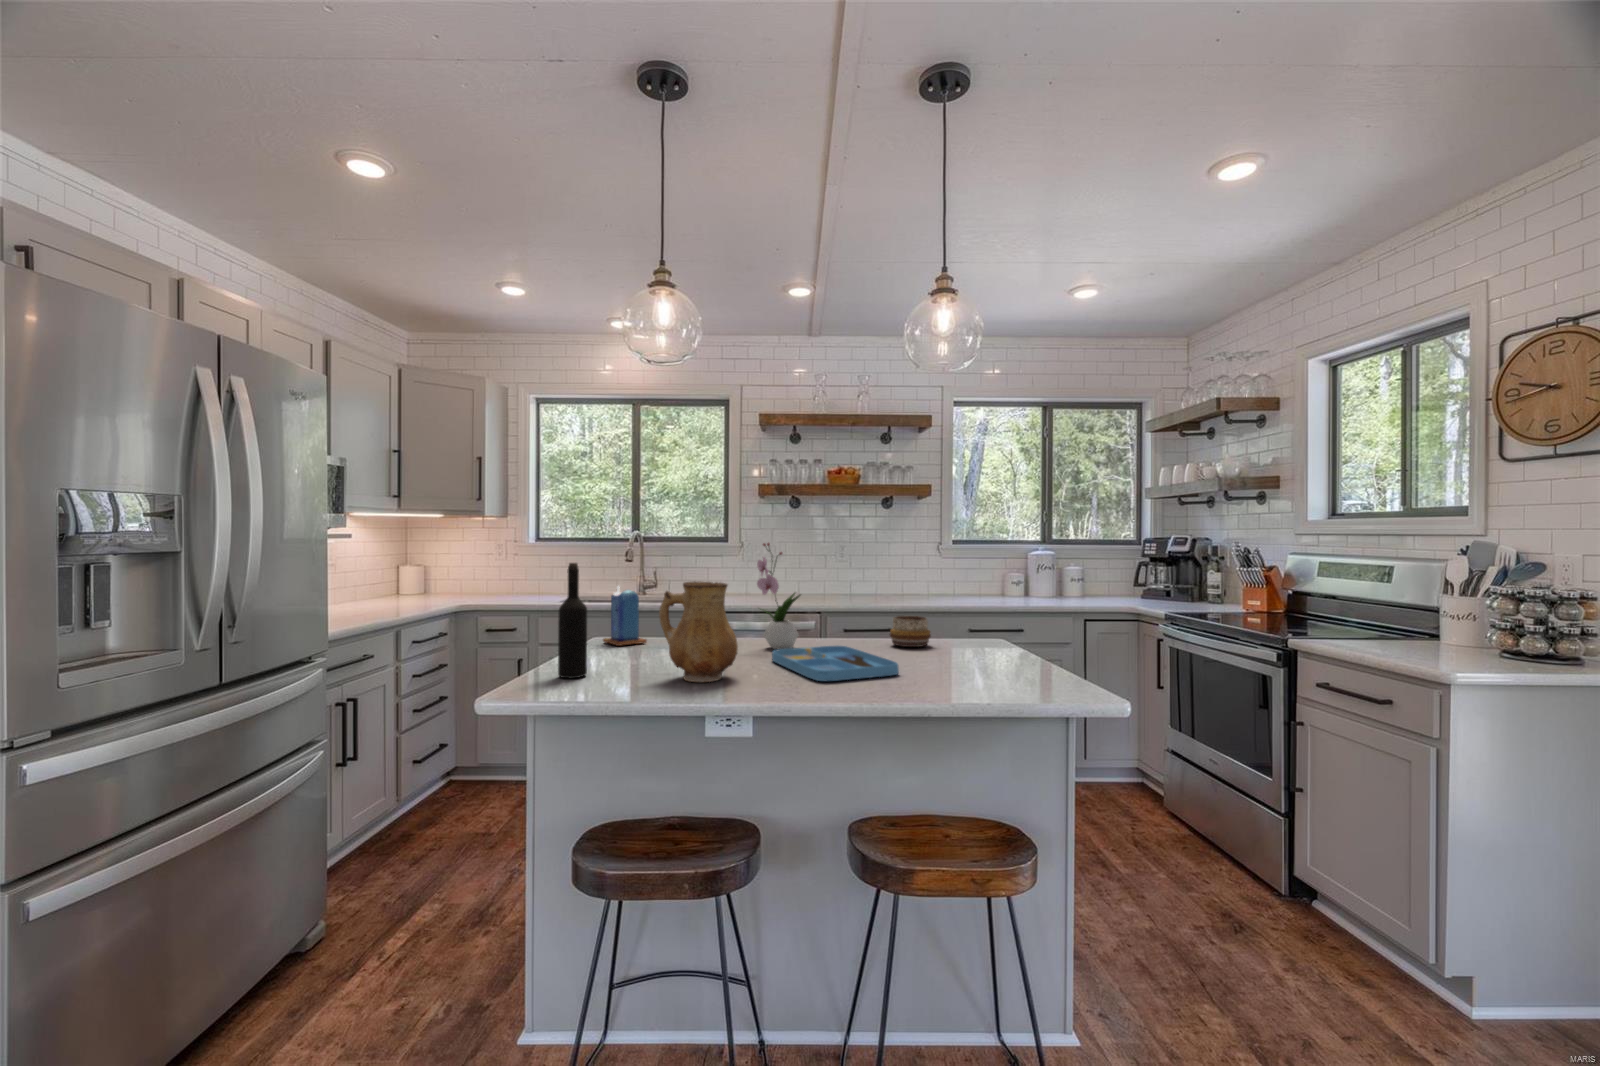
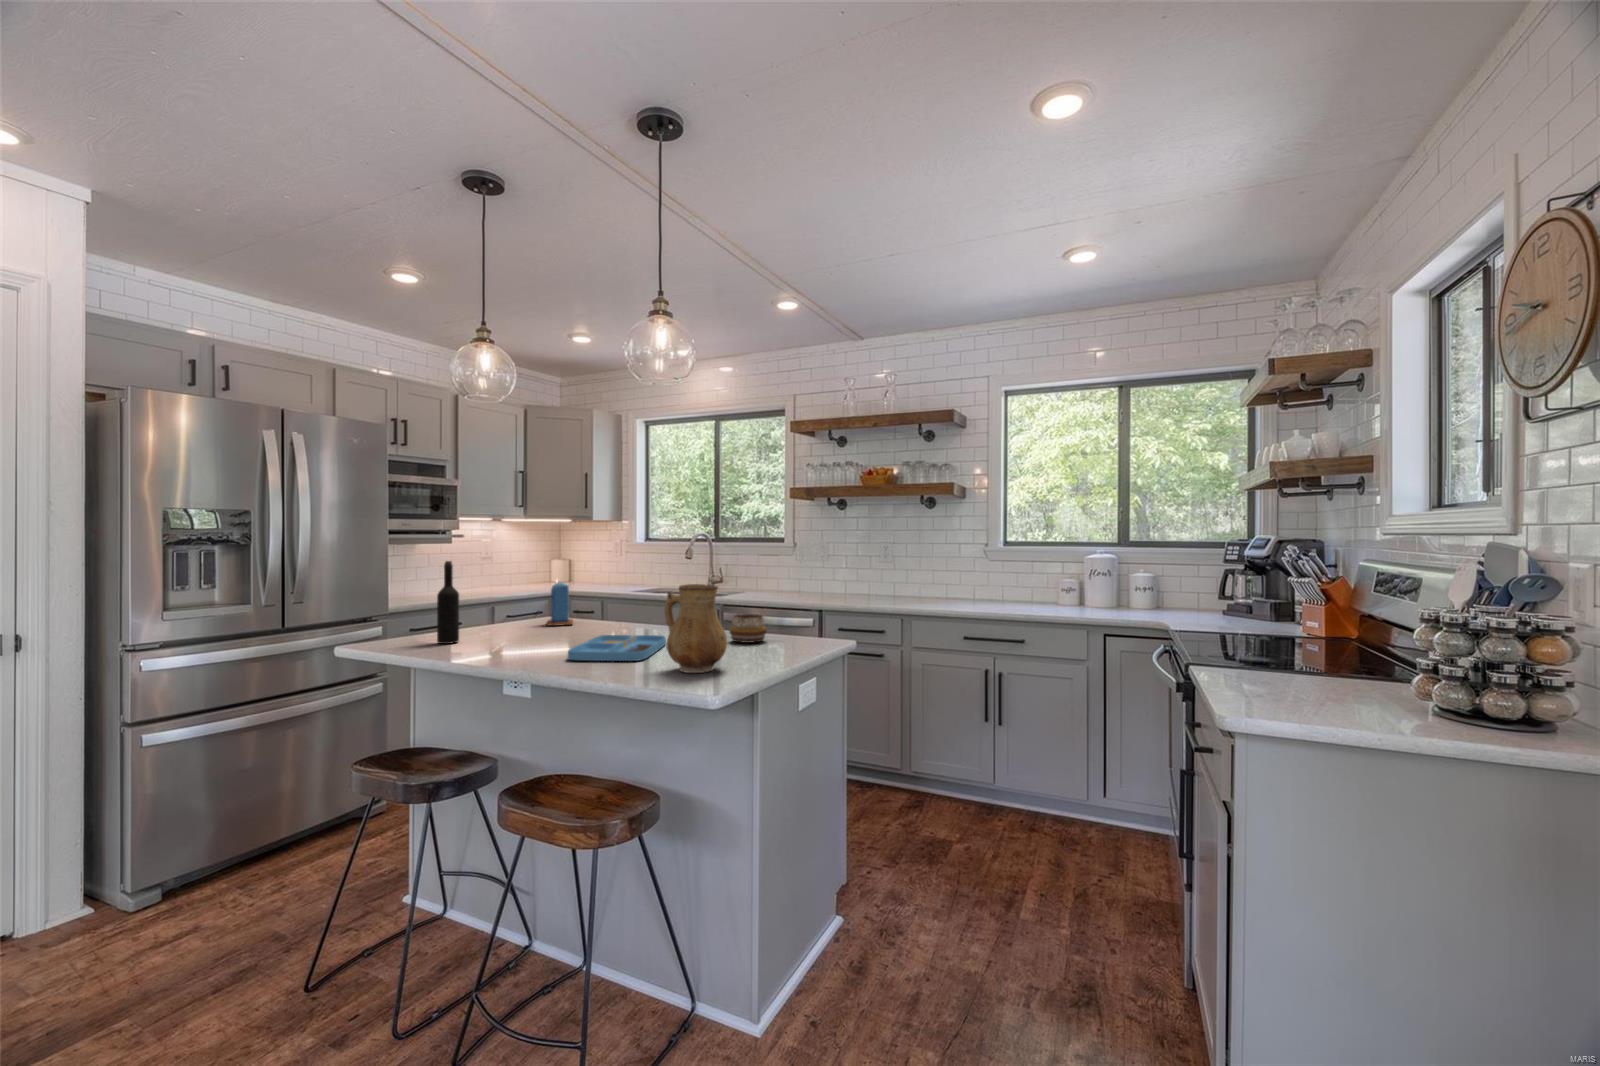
flower arrangement: present [757,543,800,650] -> none [628,546,662,637]
ceramic pitcher: present [659,581,738,682] -> present [664,584,727,673]

